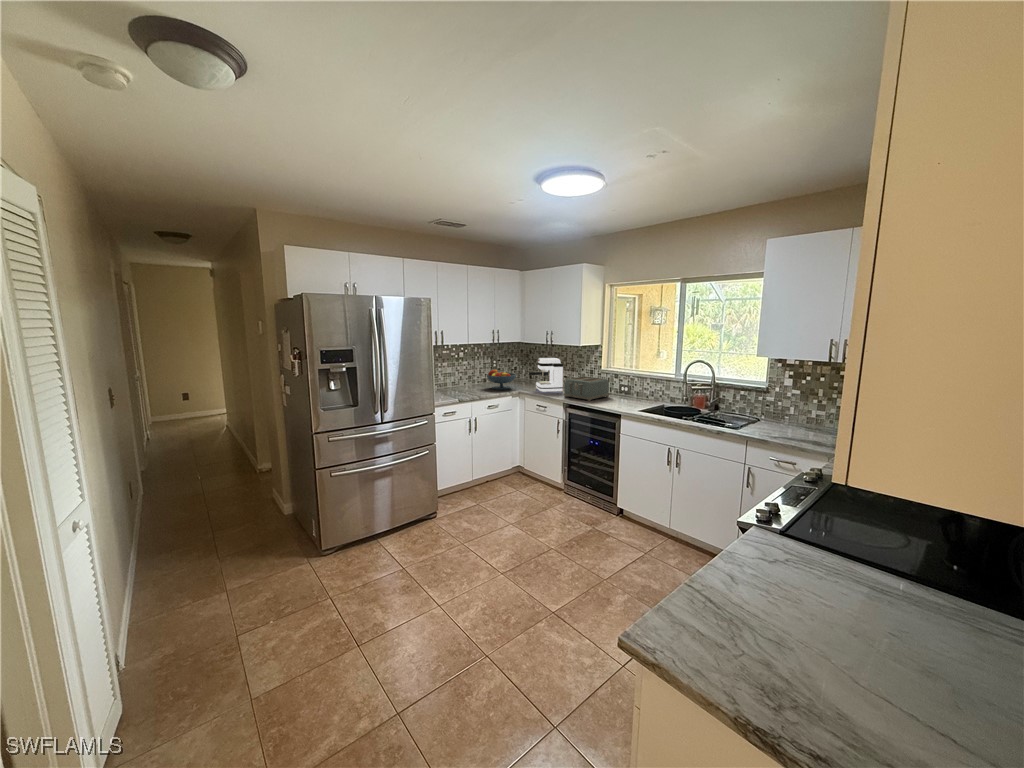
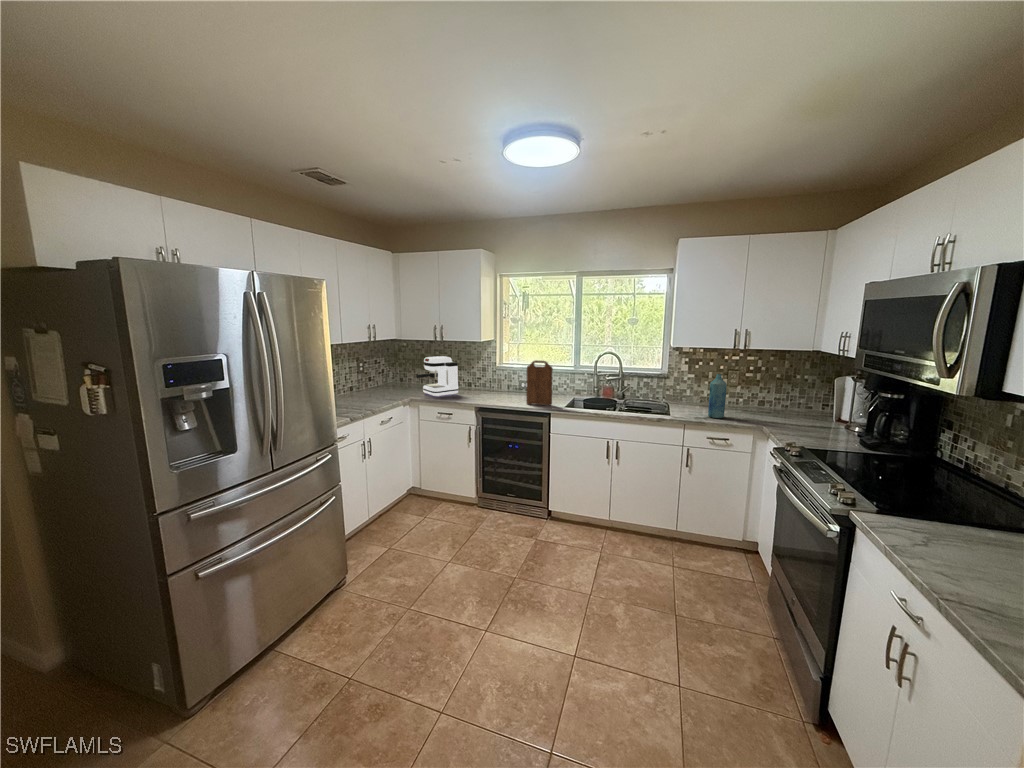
cutting board: none [607,365,630,408] -> present [526,360,553,405]
fruit bowl: present [487,370,516,390] -> none [360,374,399,399]
toaster: present [563,376,610,401] -> none [469,375,514,402]
bottle: none [784,390,807,440] -> present [708,374,727,418]

